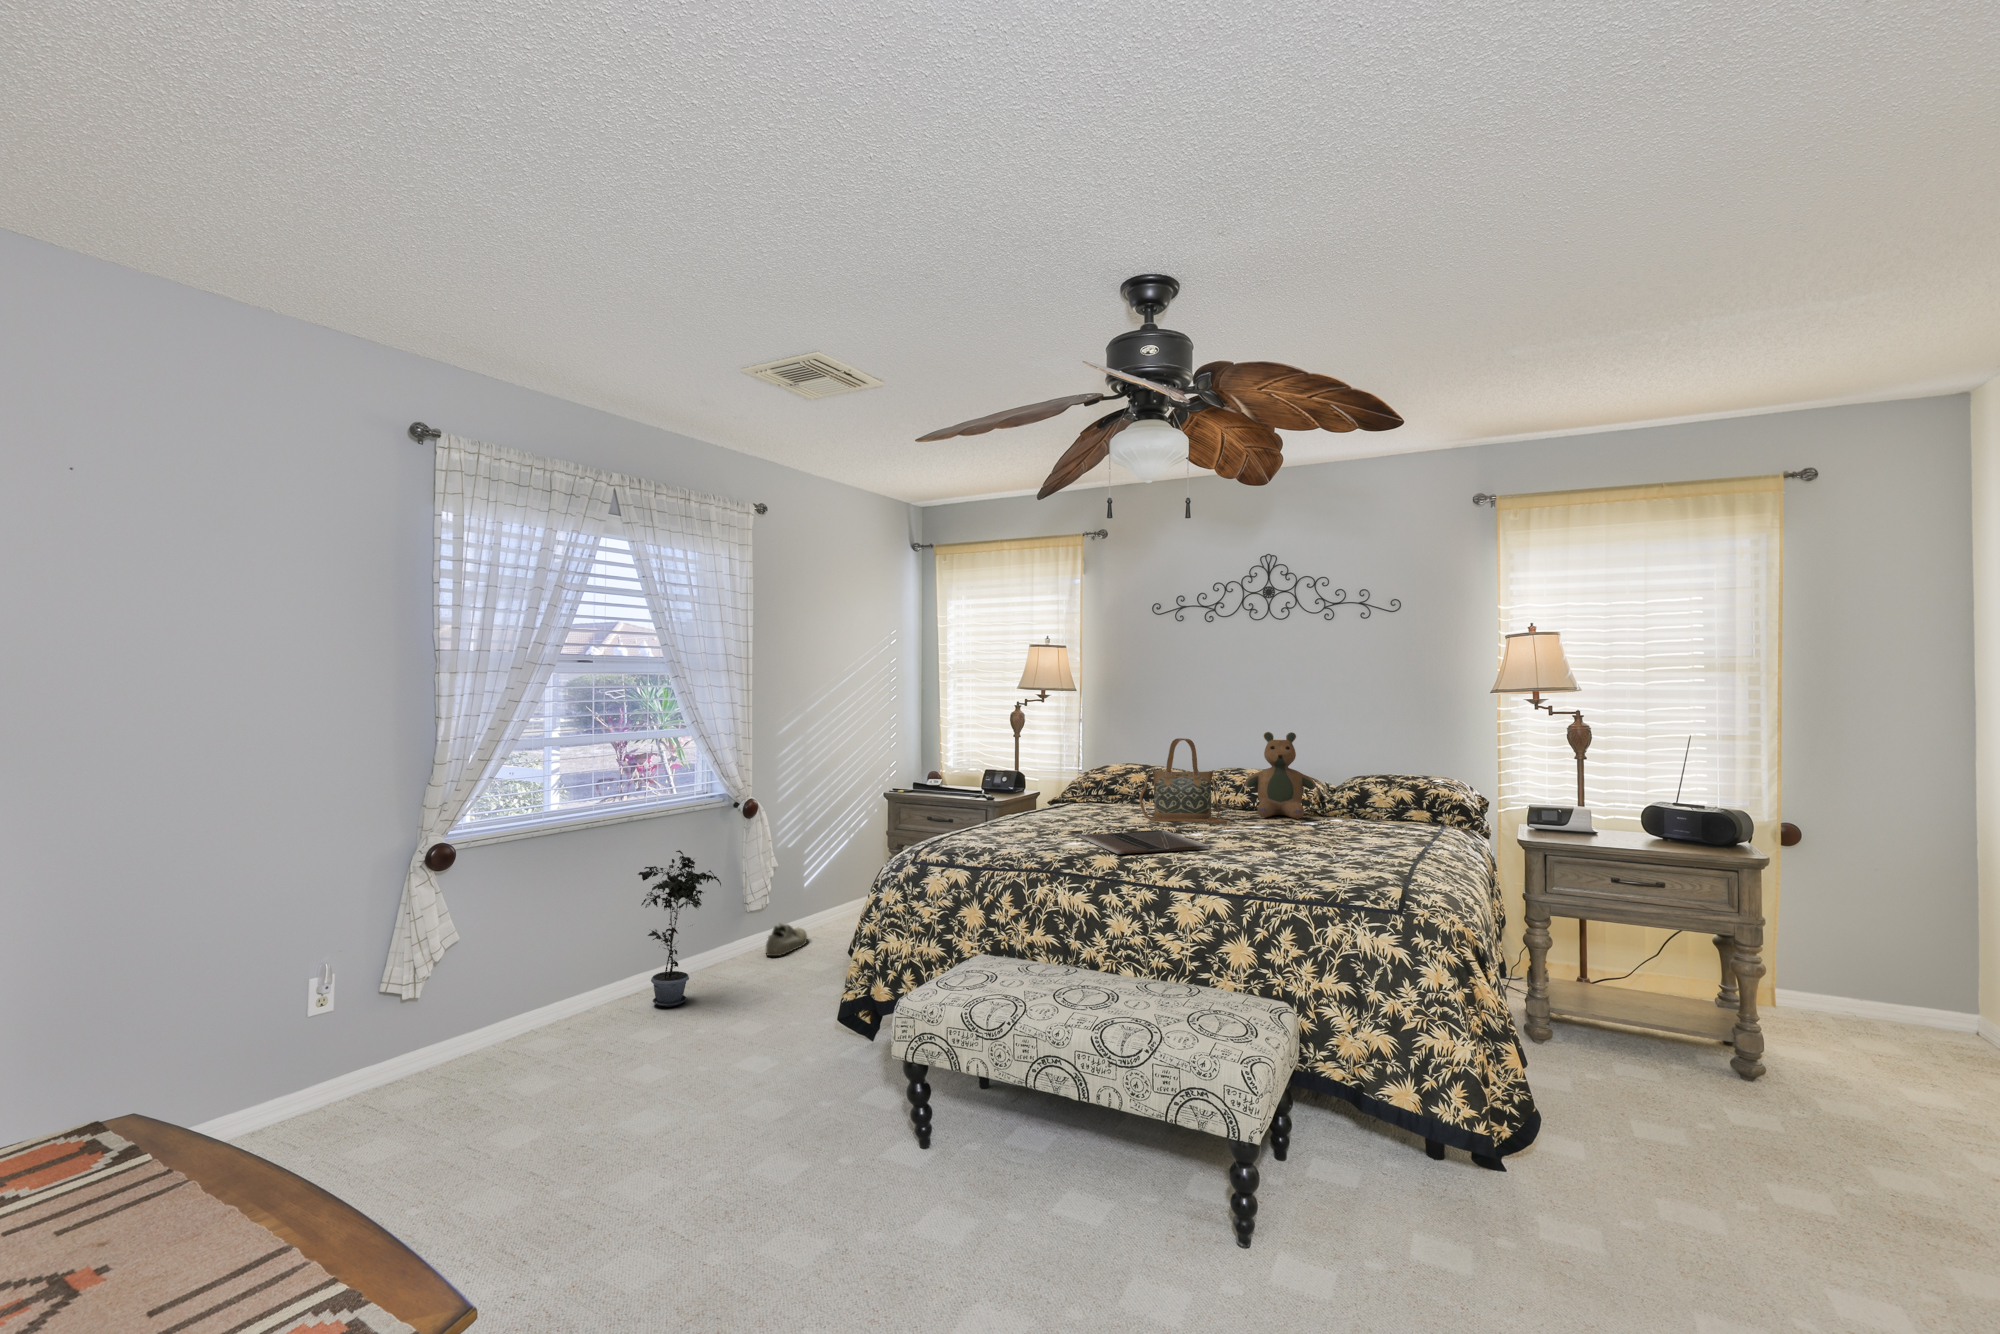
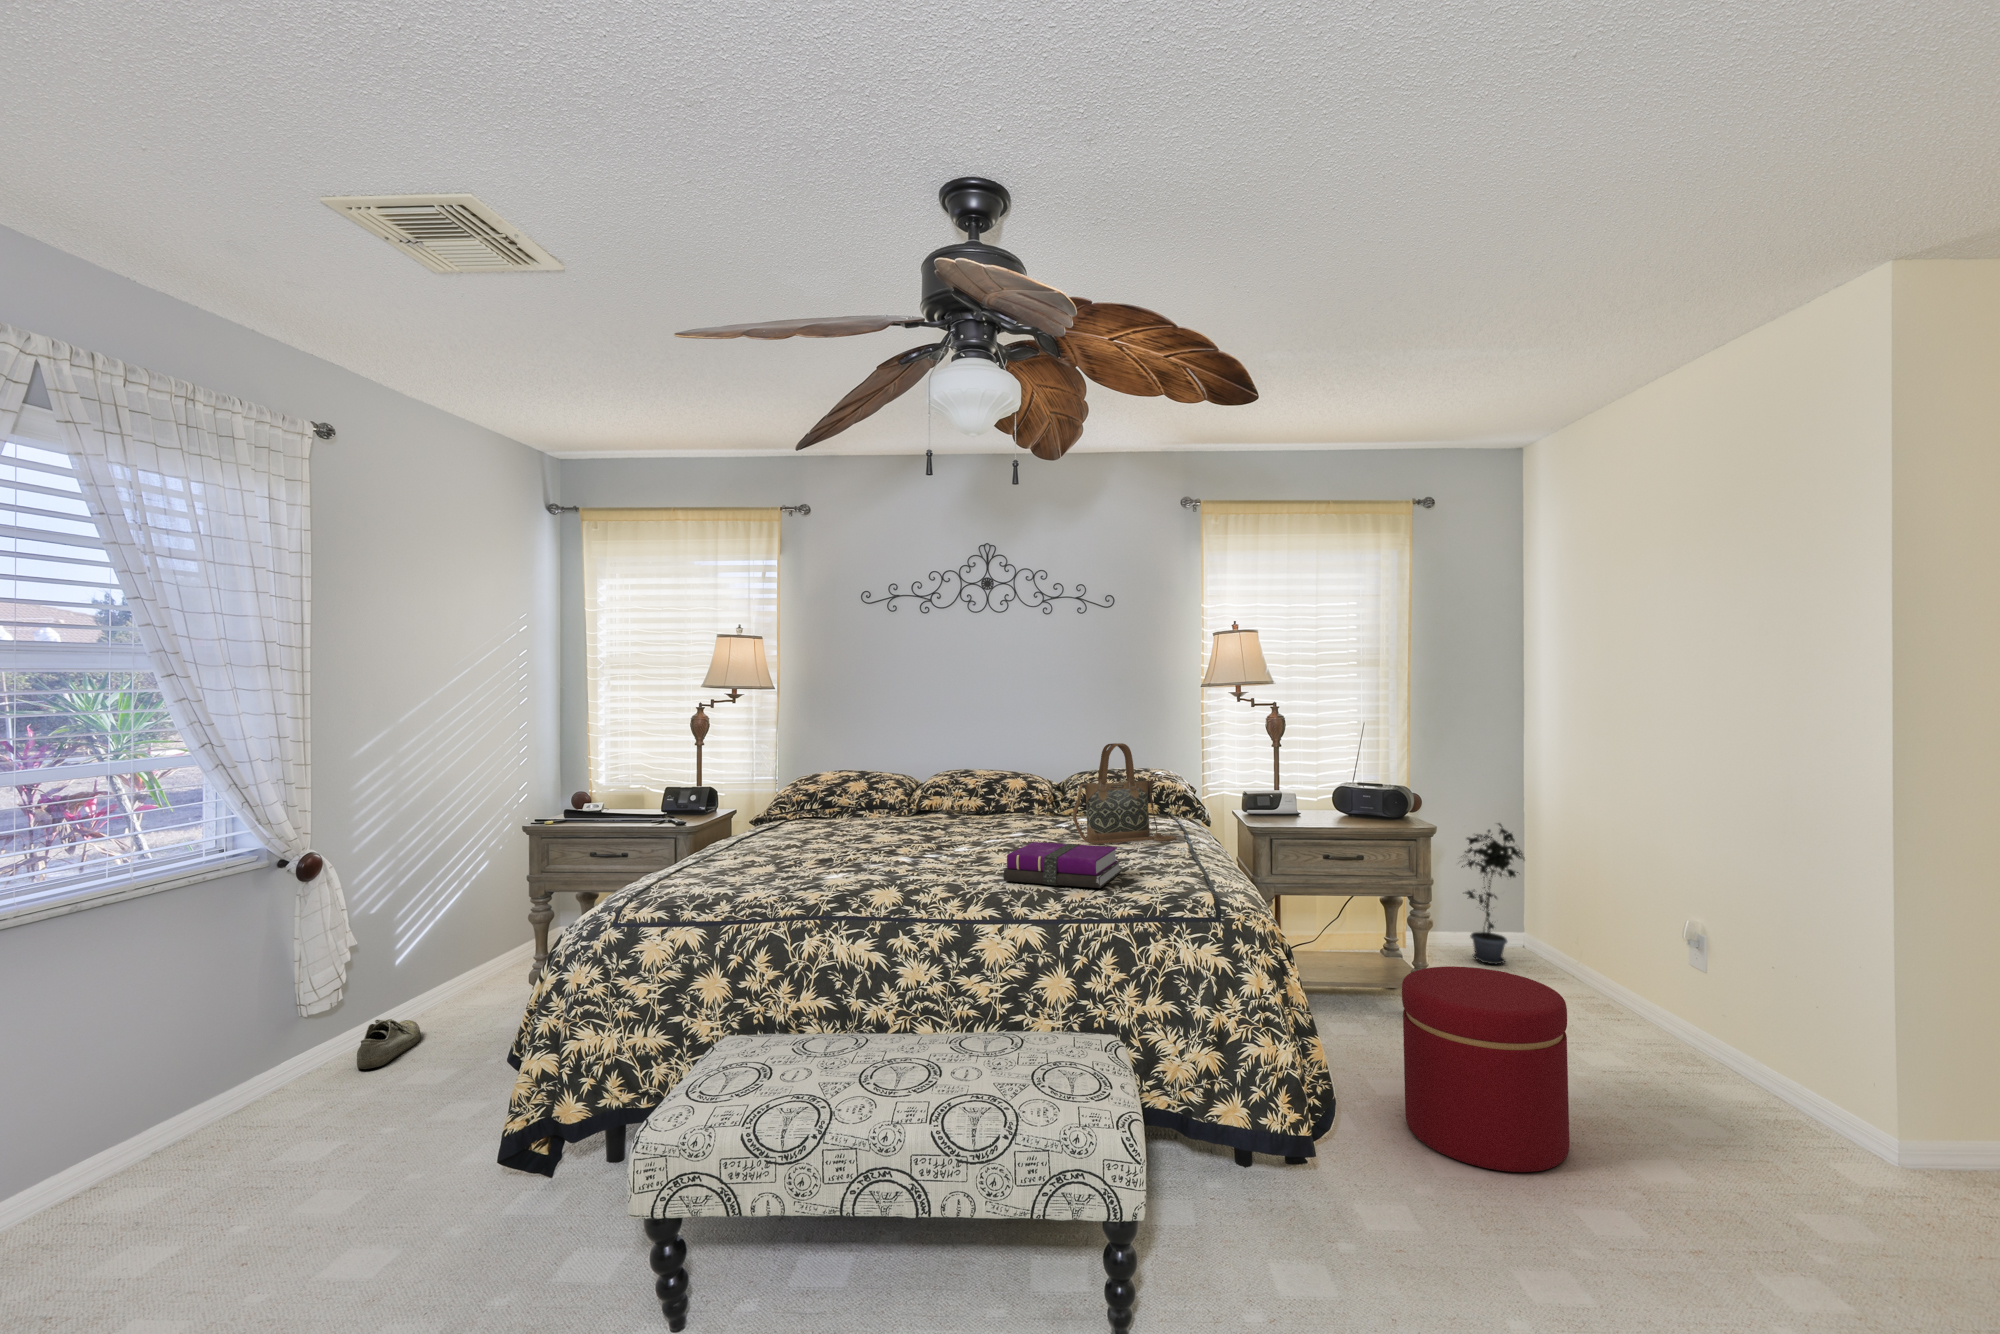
teddy bear: present [1245,732,1316,819] -> none [982,730,1054,822]
handbag: present [1139,738,1228,824] -> present [1073,743,1177,844]
laptop: present [1079,830,1209,854] -> none [826,847,984,884]
notebook: none [1215,831,1331,875] -> present [1004,842,1121,888]
potted plant: present [638,850,721,1007] -> present [1462,823,1524,964]
ottoman: none [1632,1000,1831,1227] -> present [1402,966,1569,1172]

